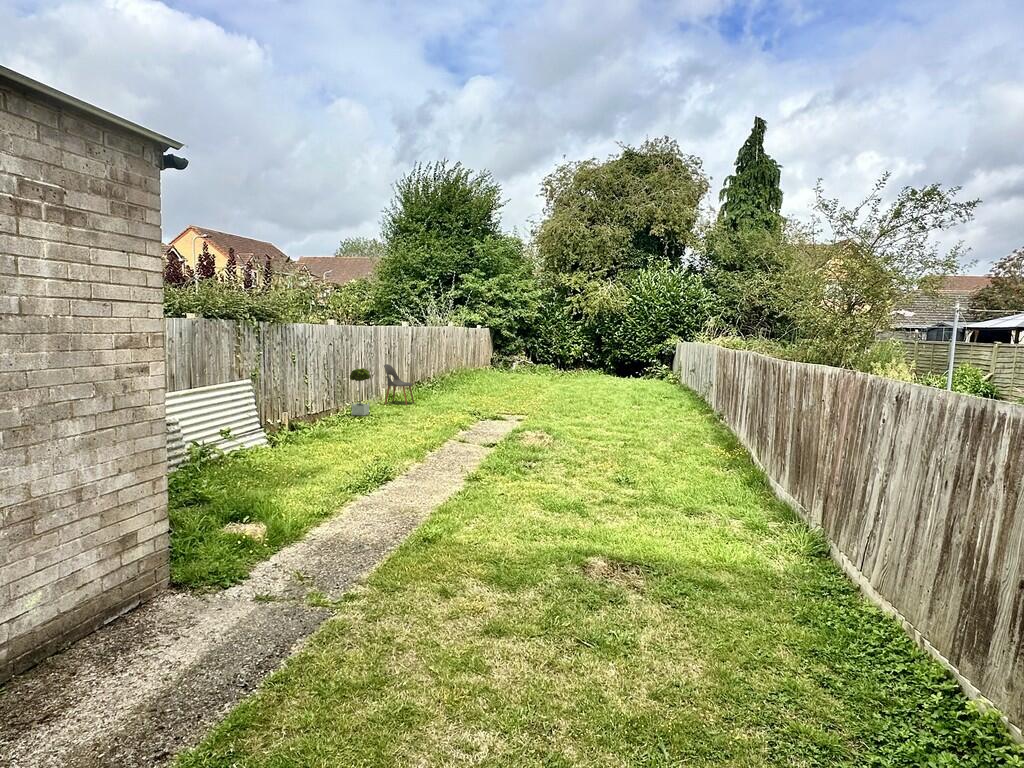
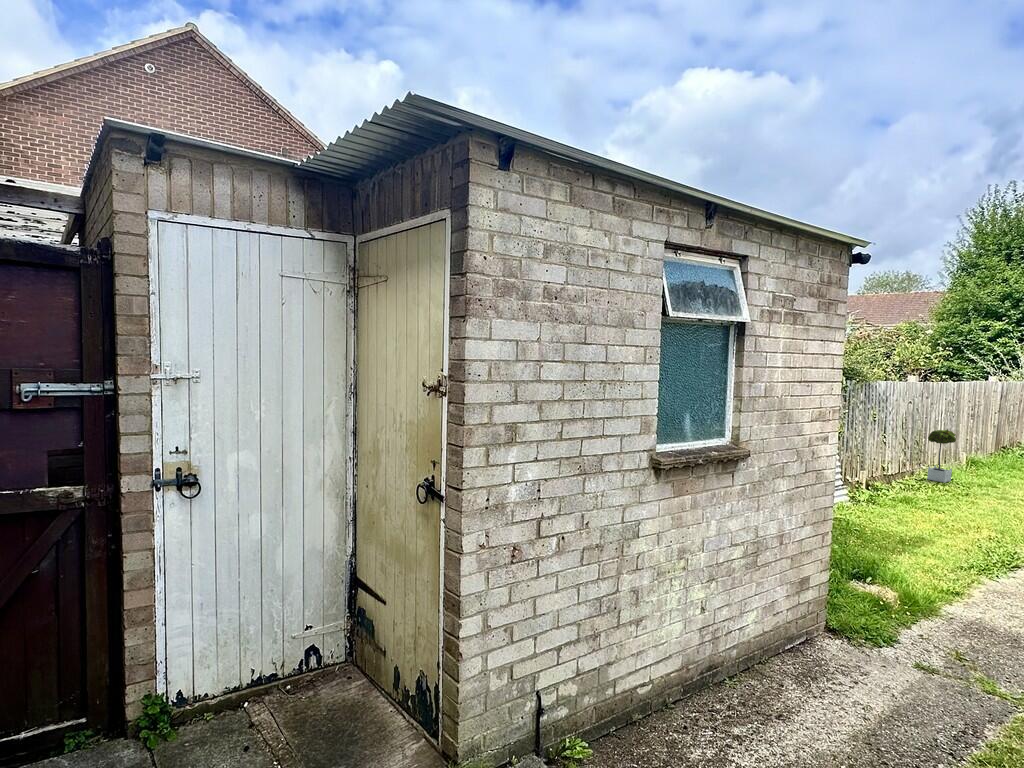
chair: present [384,364,414,405] -> none [967,426,1011,477]

